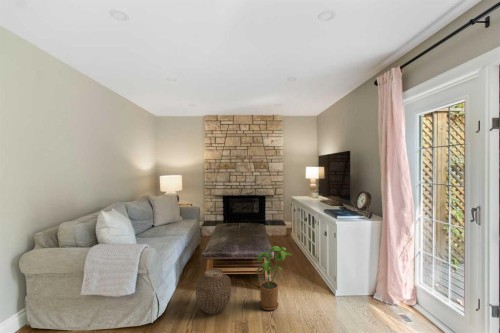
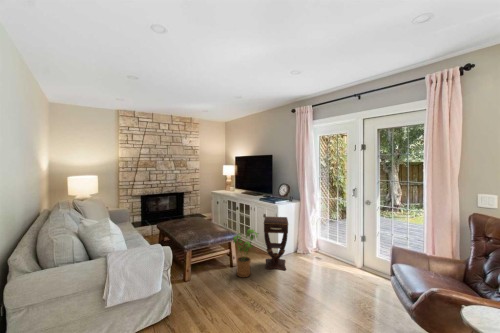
side table: none [301,233,348,320] -> present [264,217,288,270]
woven basket: present [196,269,231,314] -> none [192,256,221,293]

